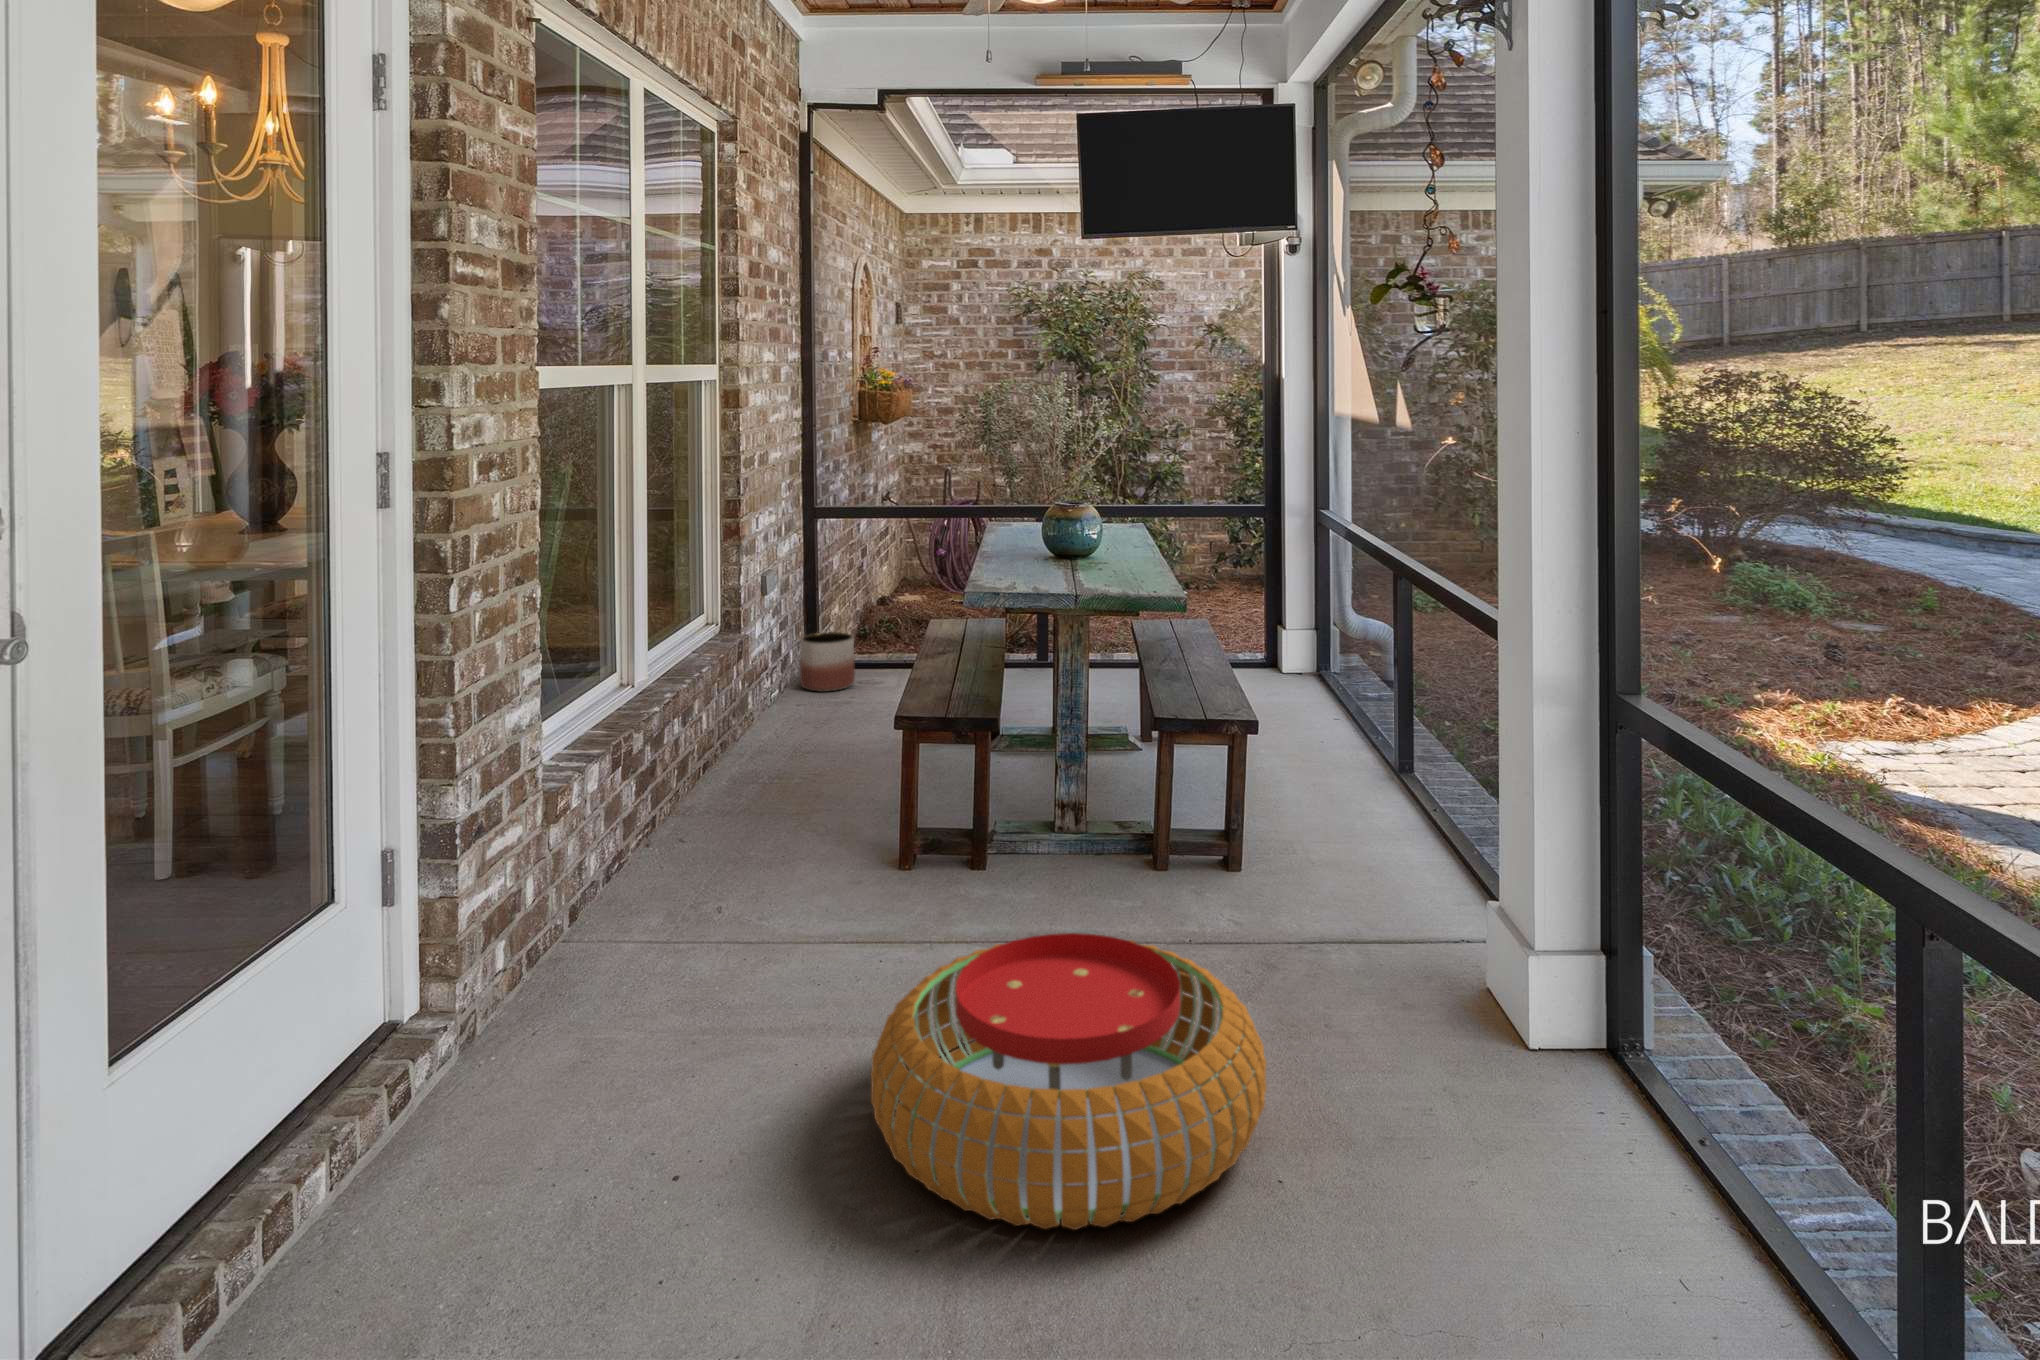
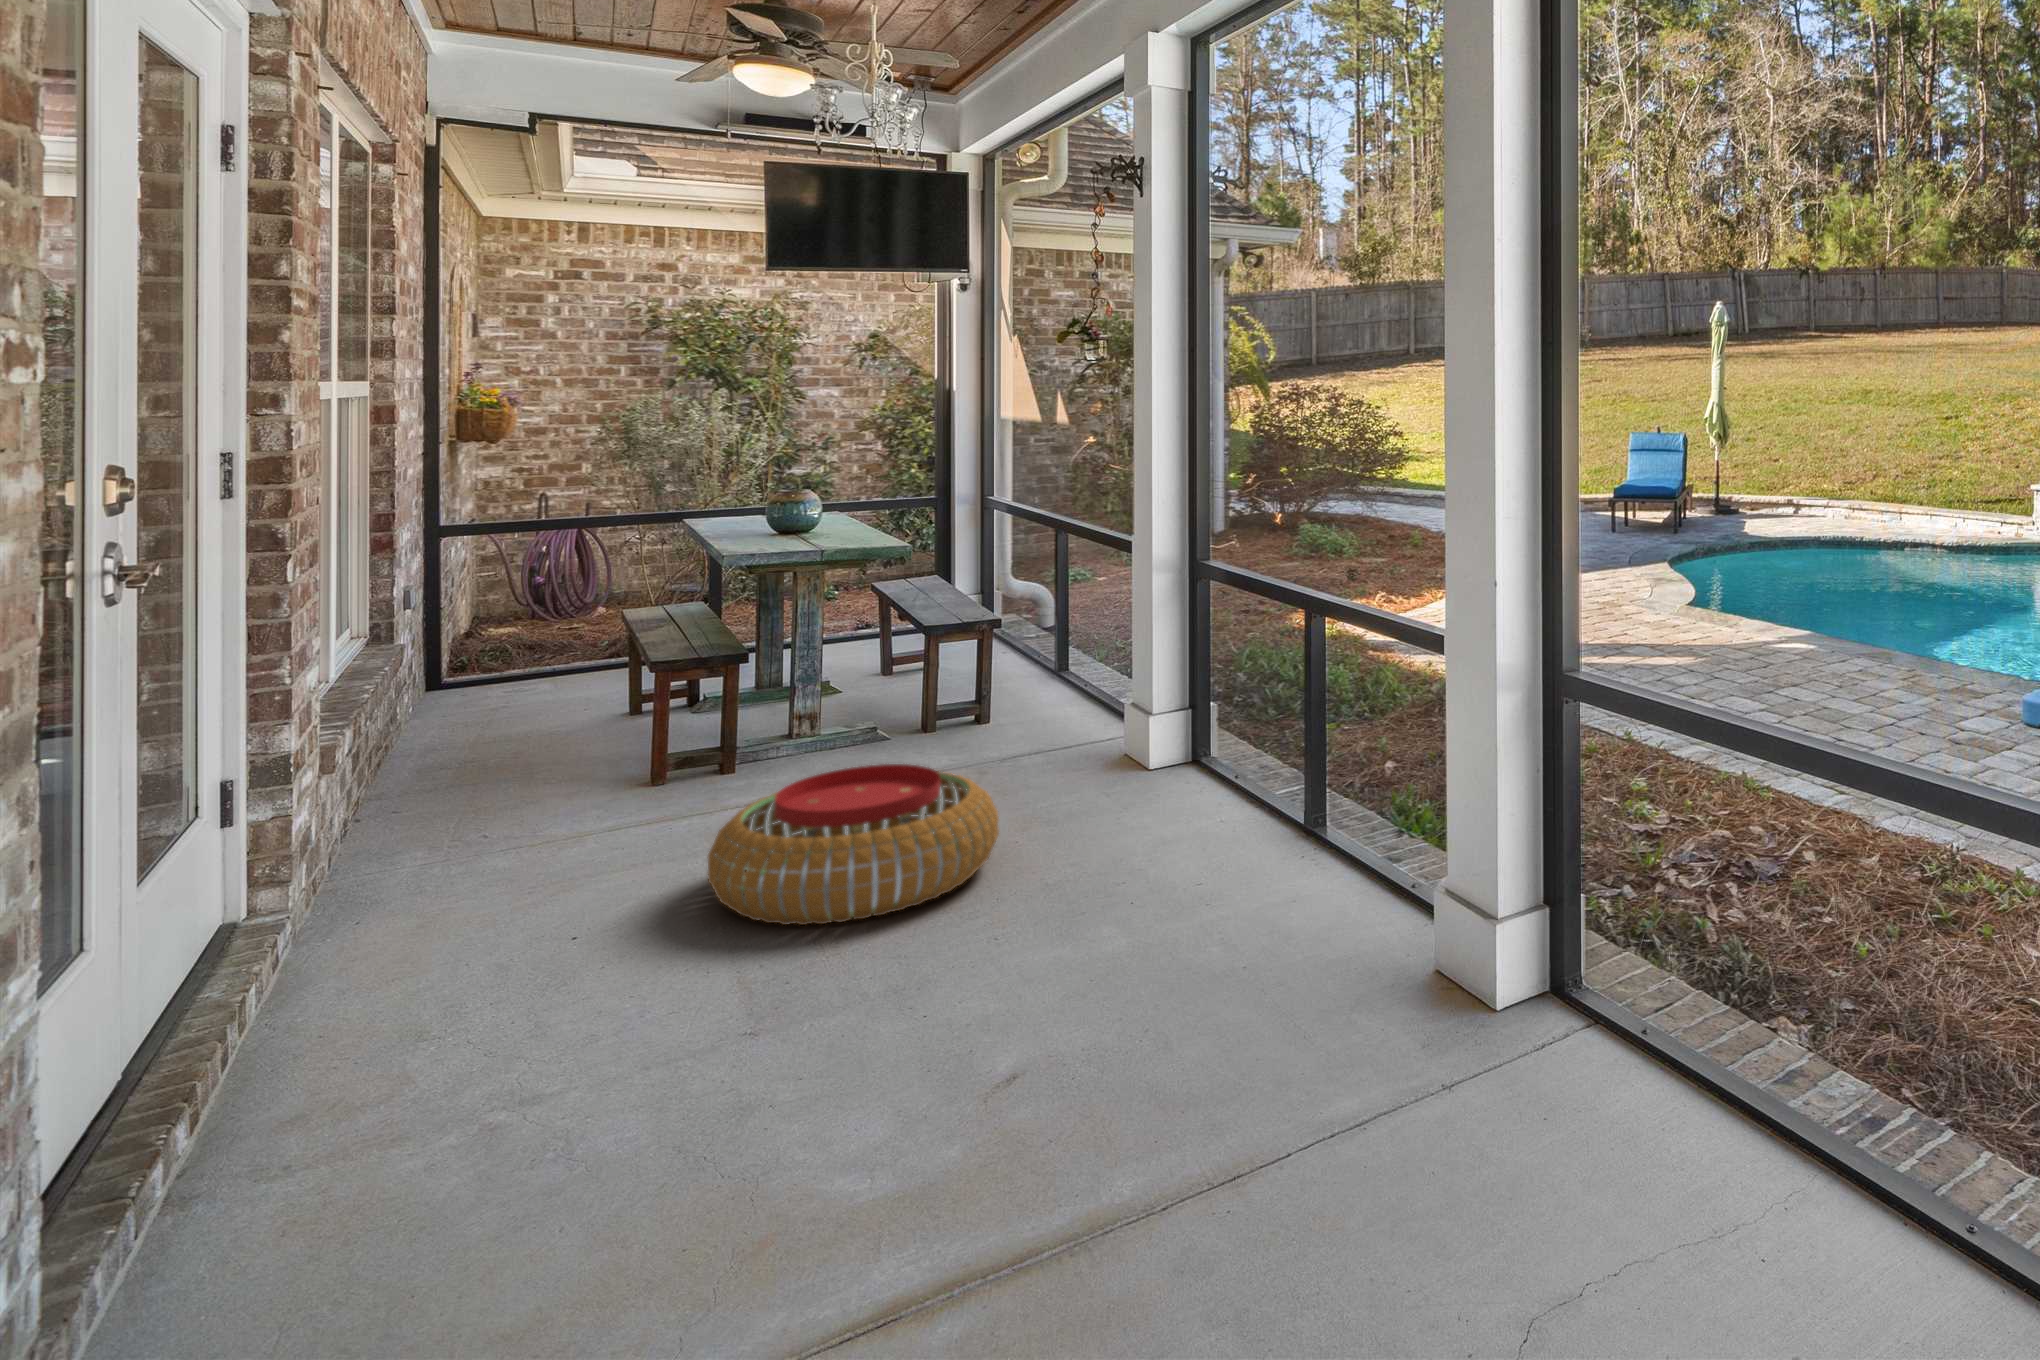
planter: present [800,632,855,692] -> none [431,645,498,704]

